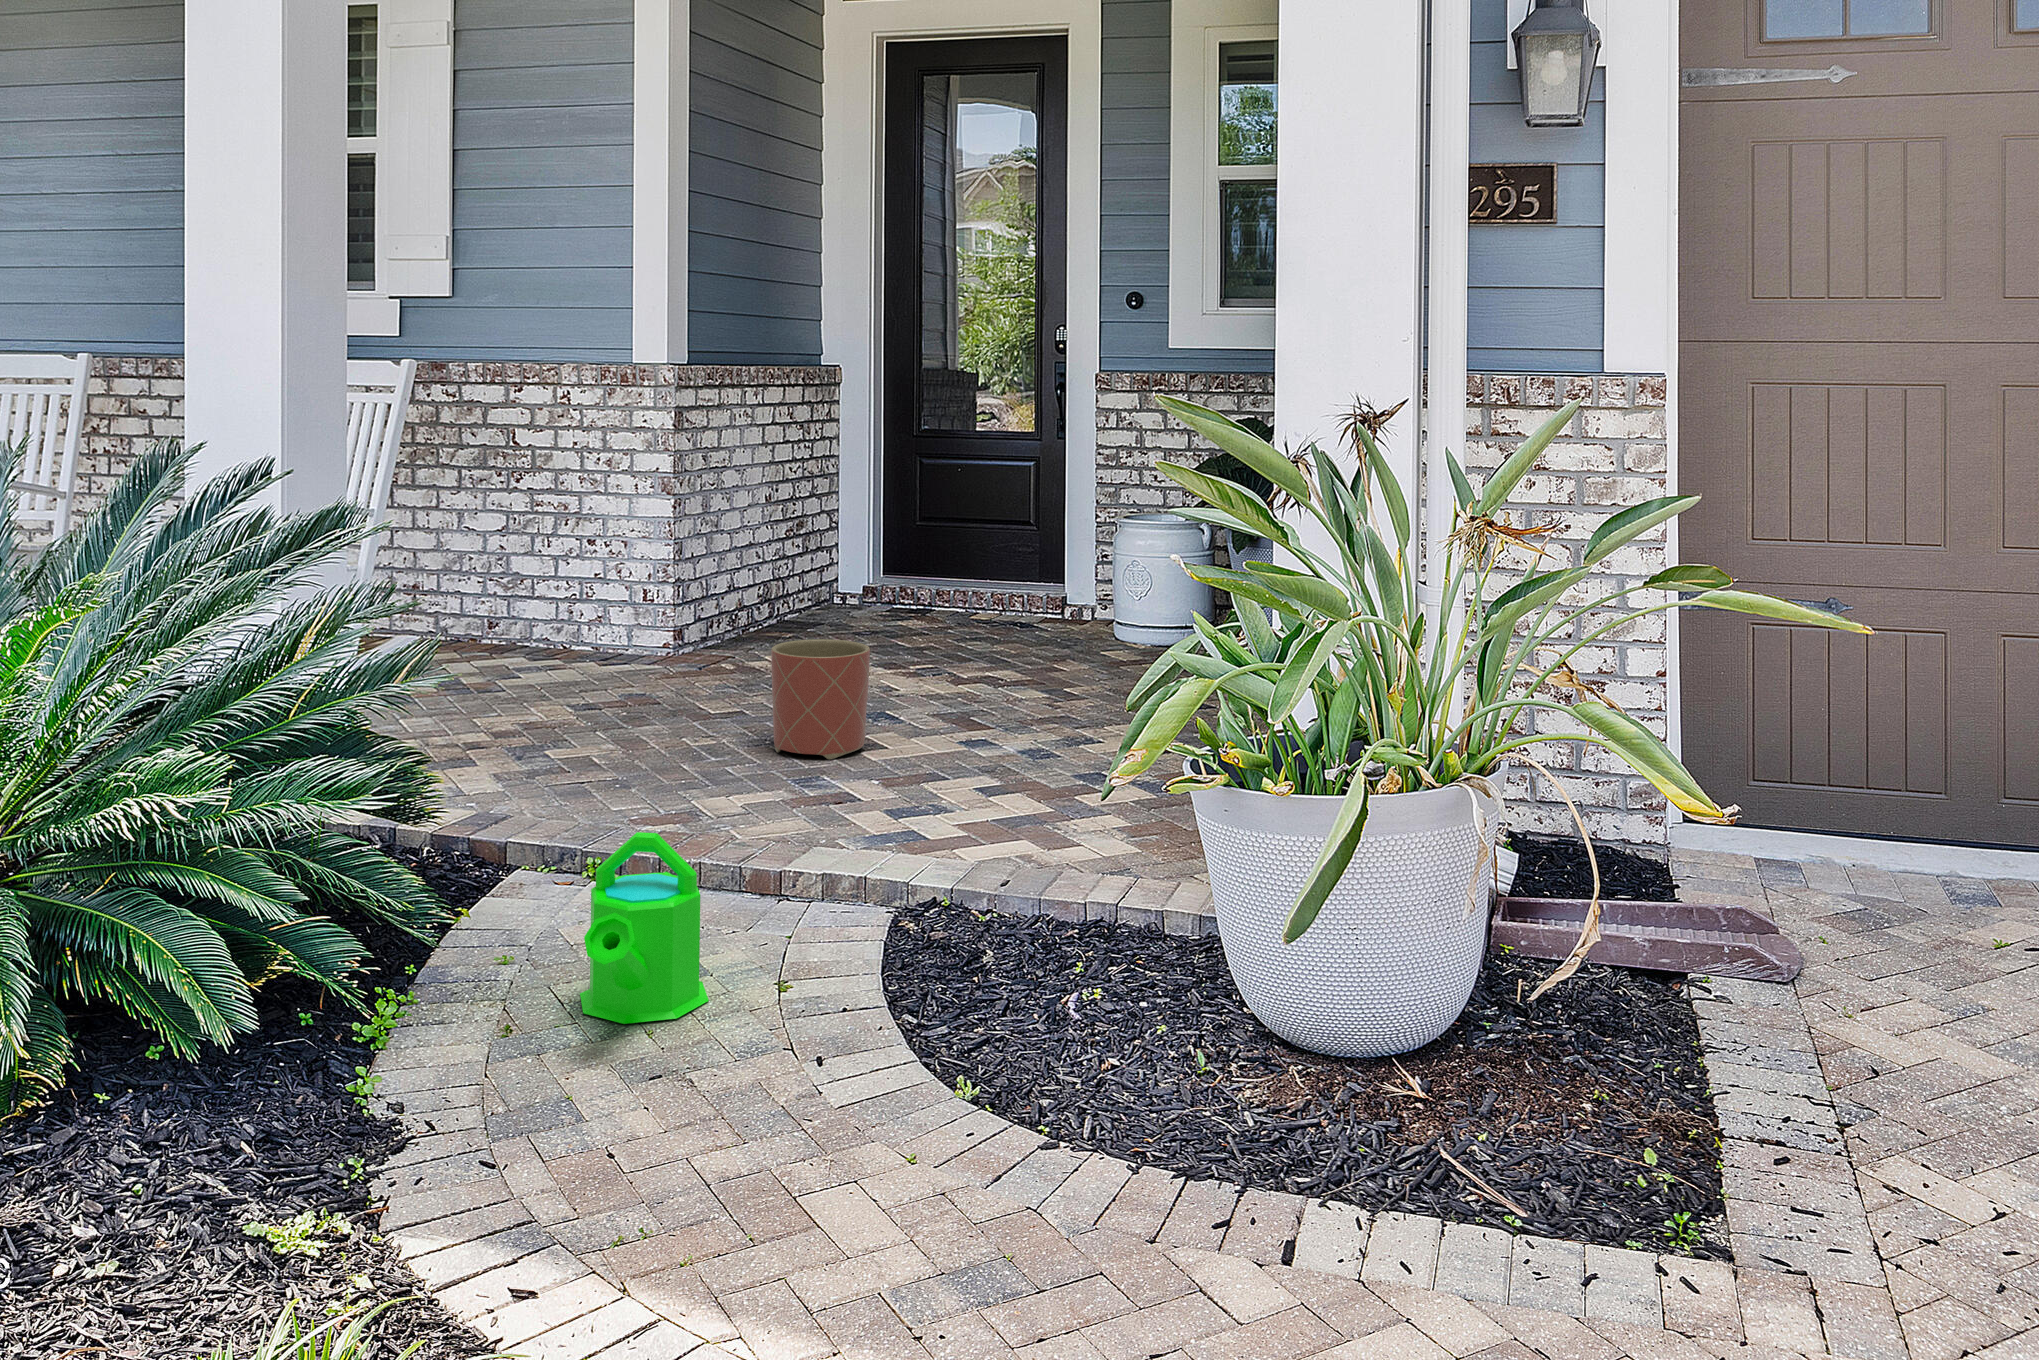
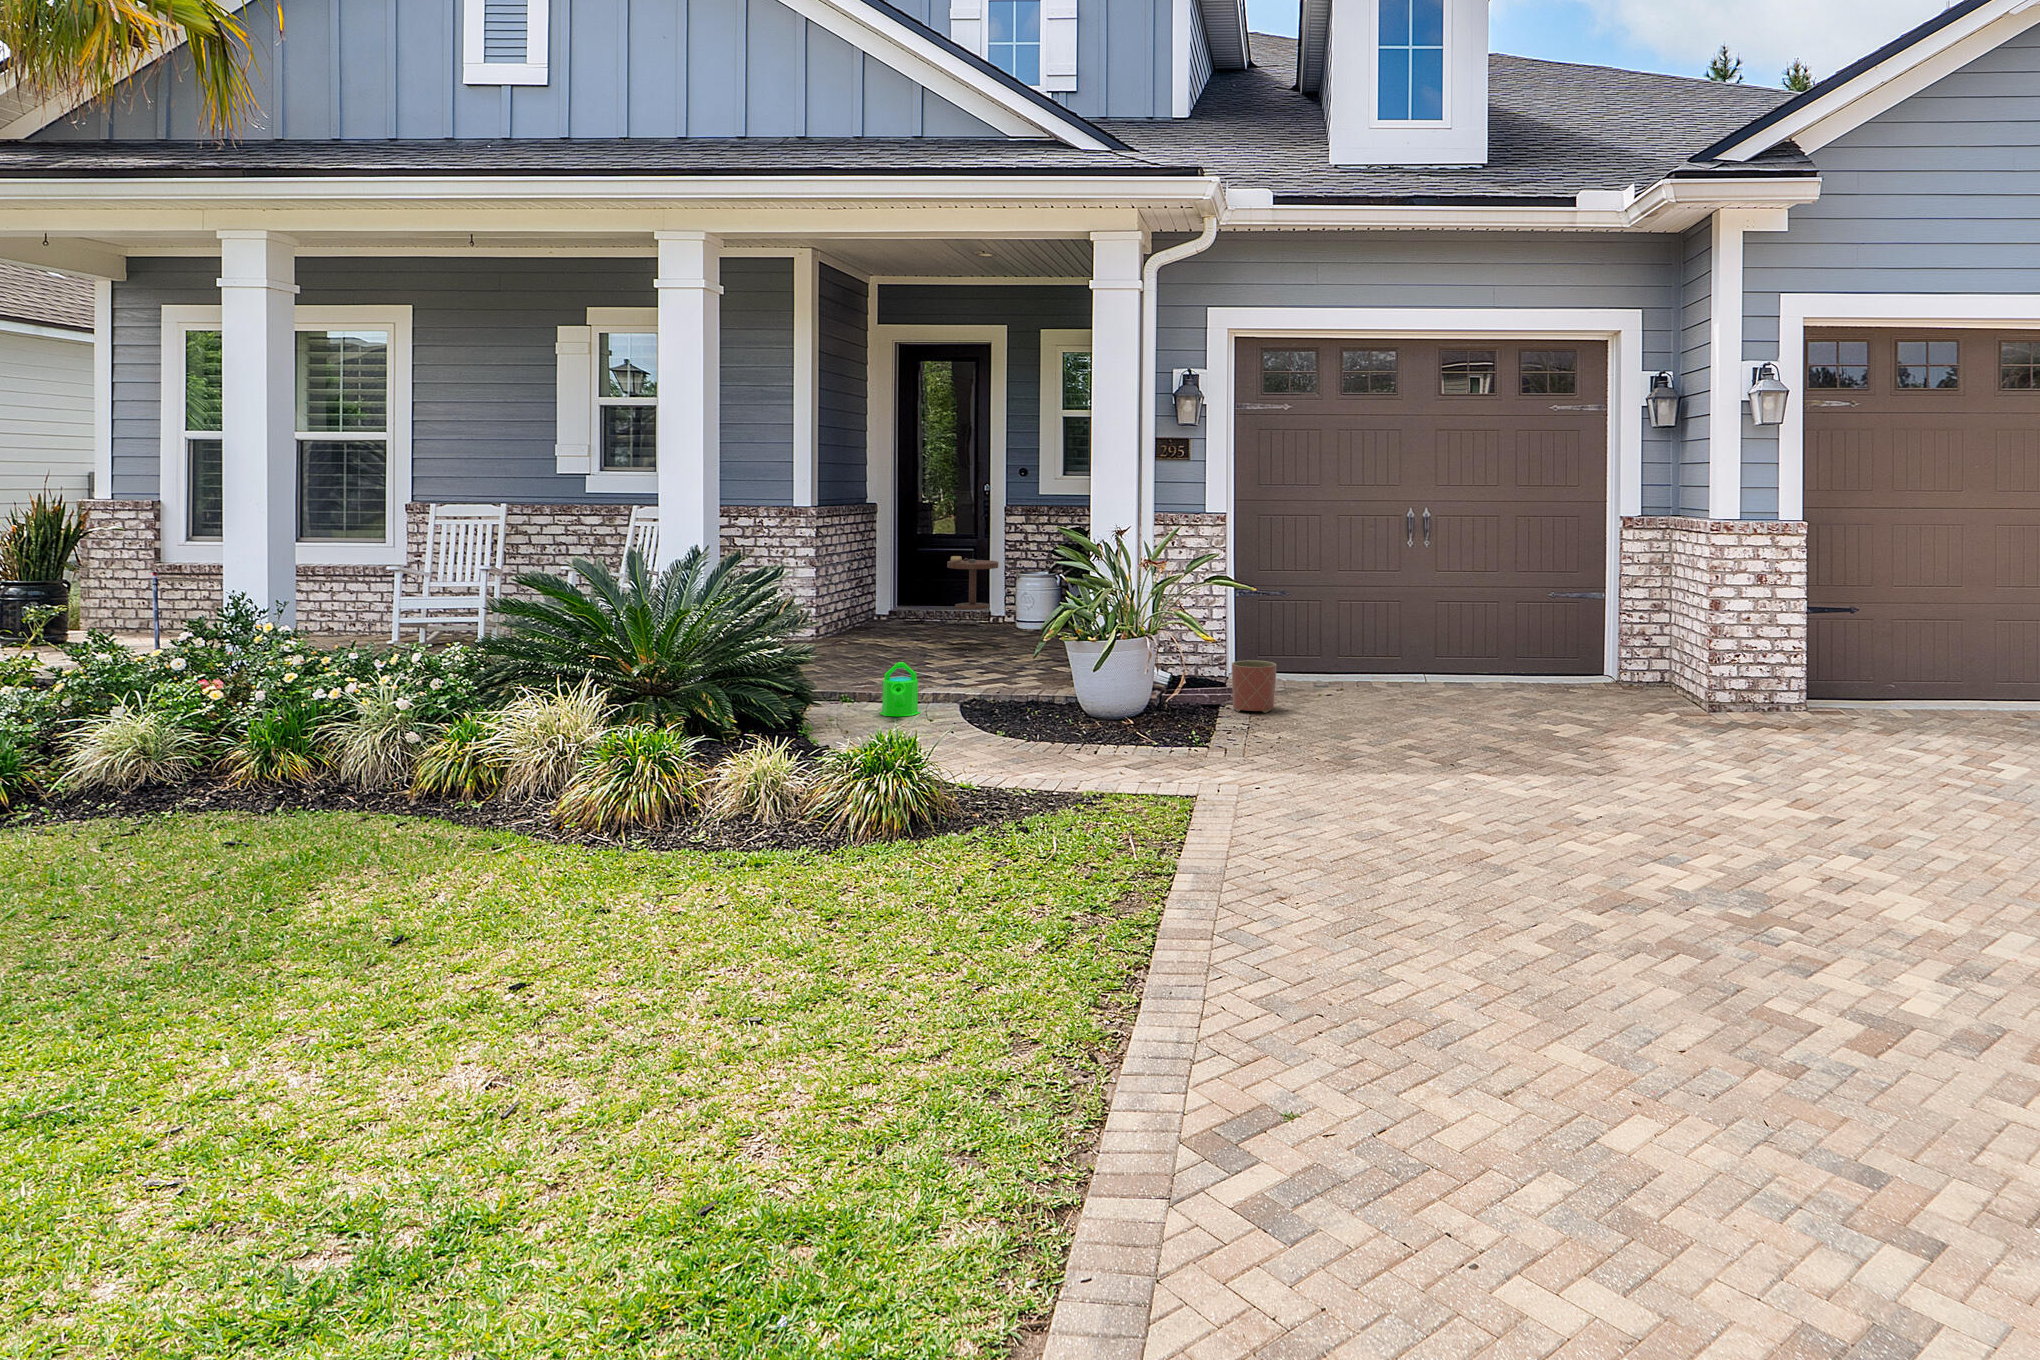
side table: none [925,480,1049,713] -> present [947,556,998,609]
planter: present [771,639,870,759] -> present [1232,660,1276,713]

